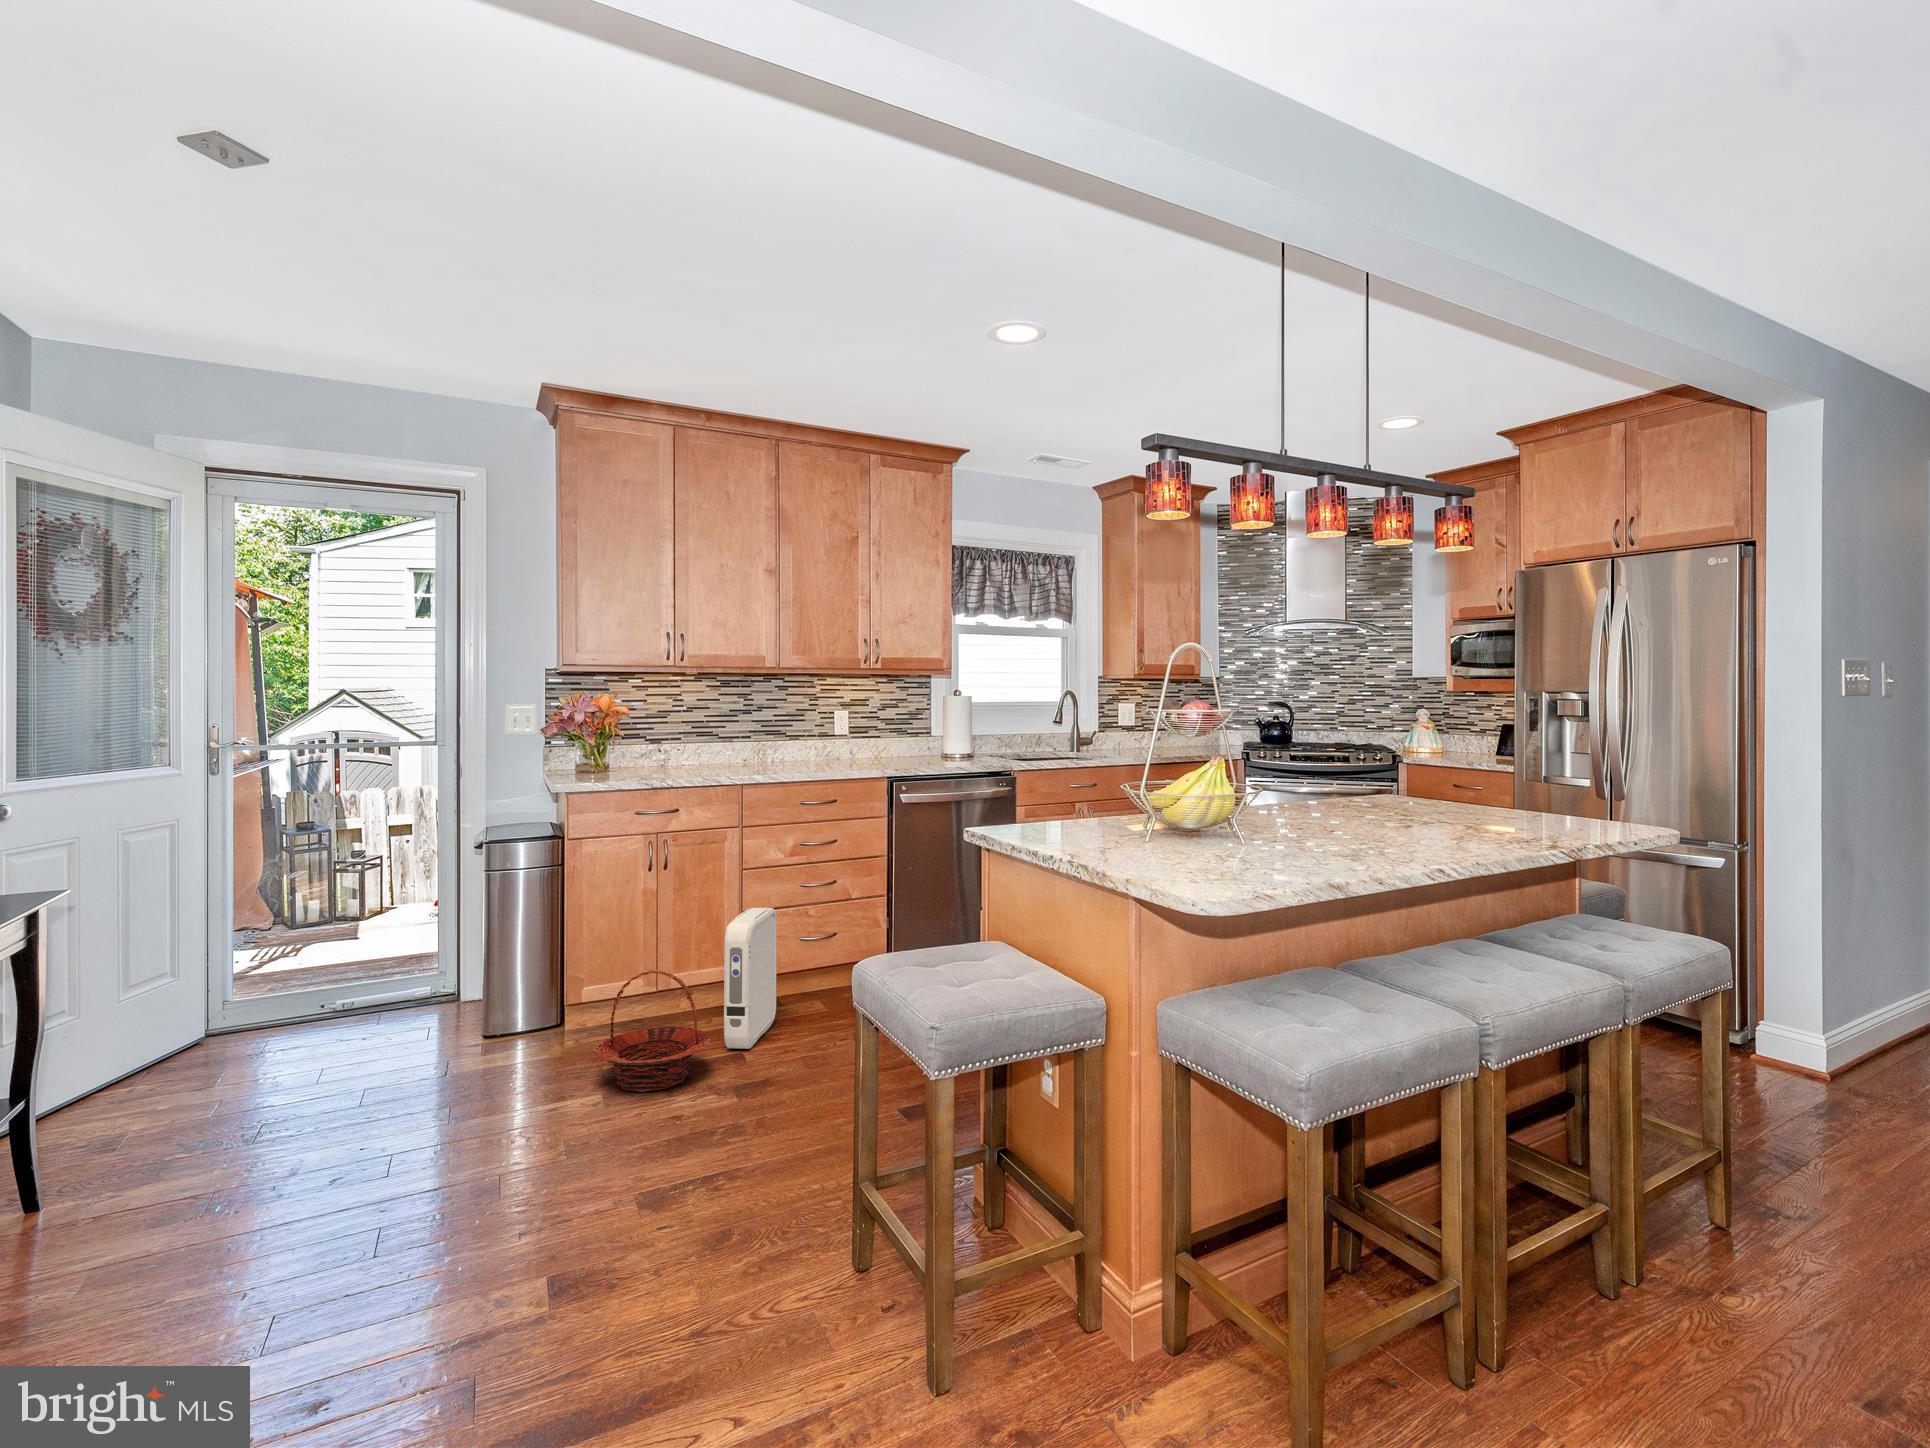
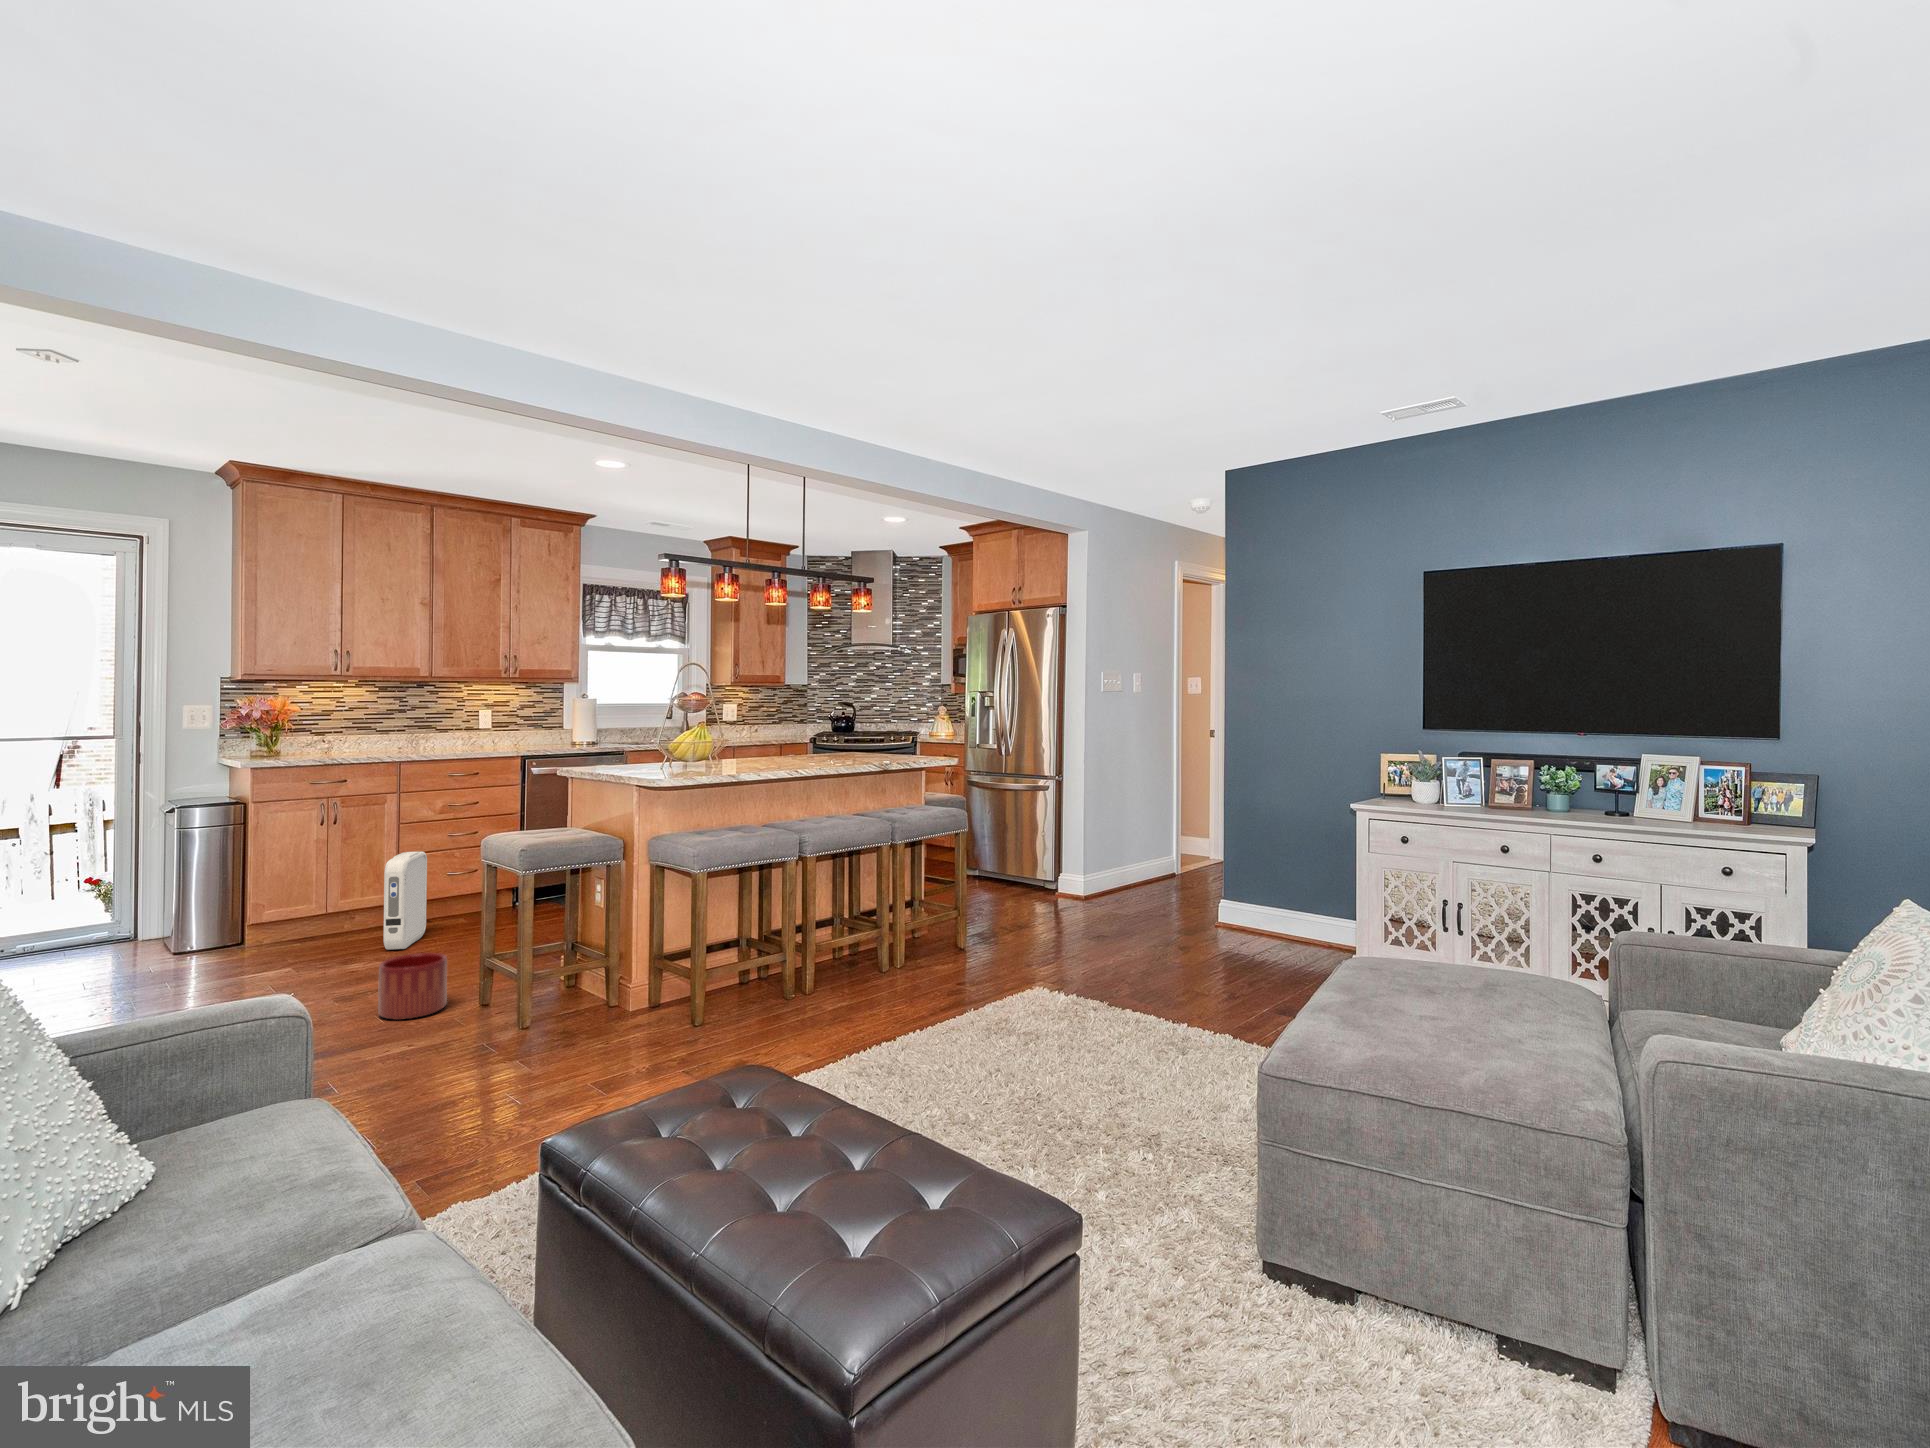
basket: present [595,971,710,1092] -> none [278,892,373,974]
planter: none [710,1103,807,1225] -> present [378,953,447,1020]

